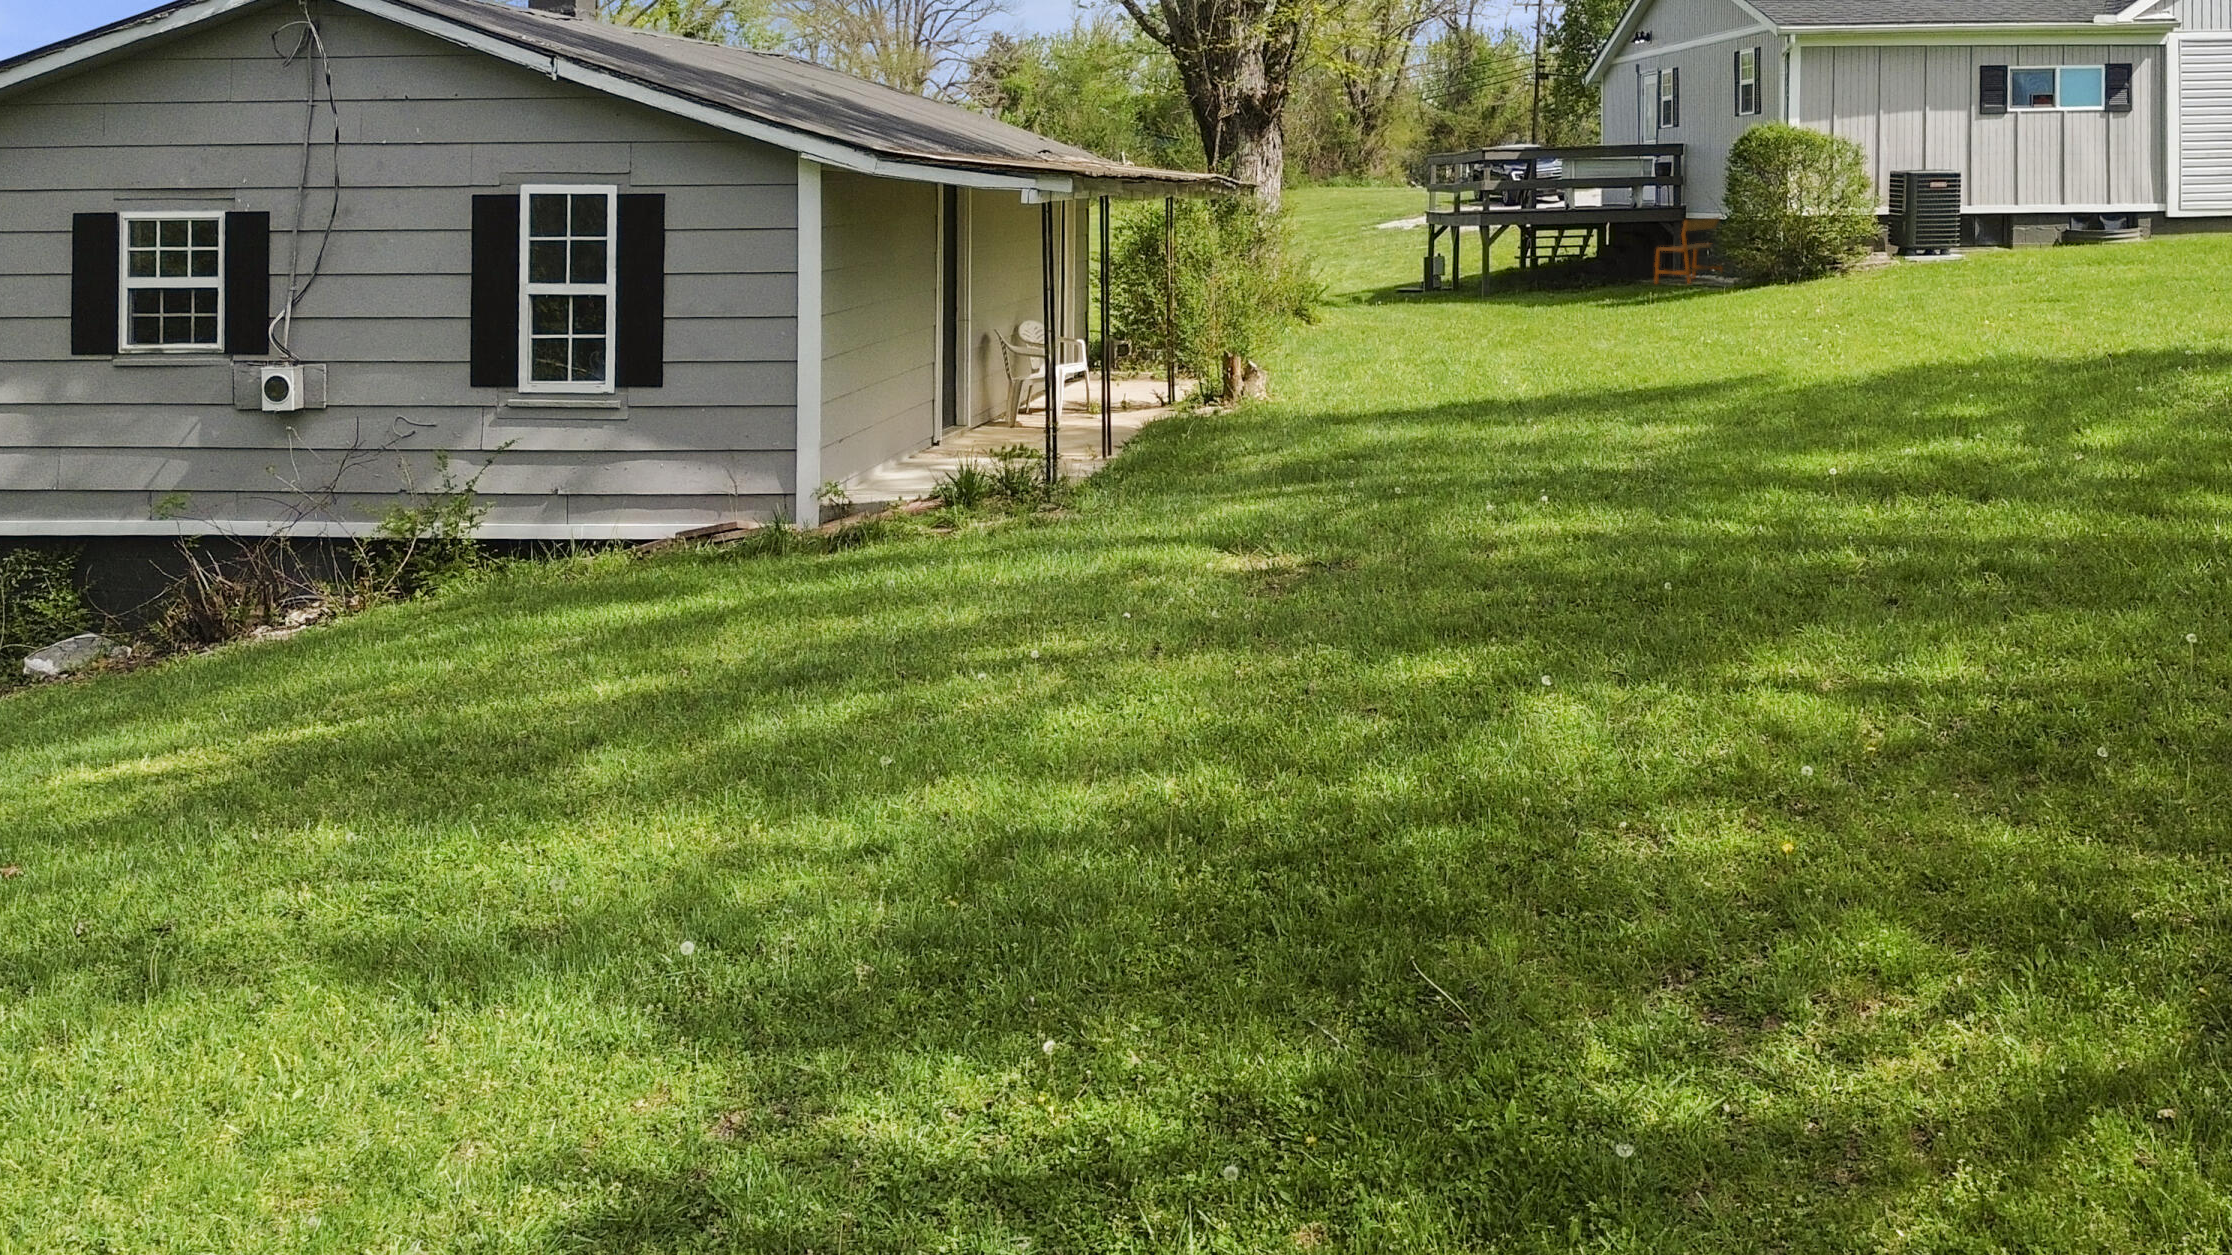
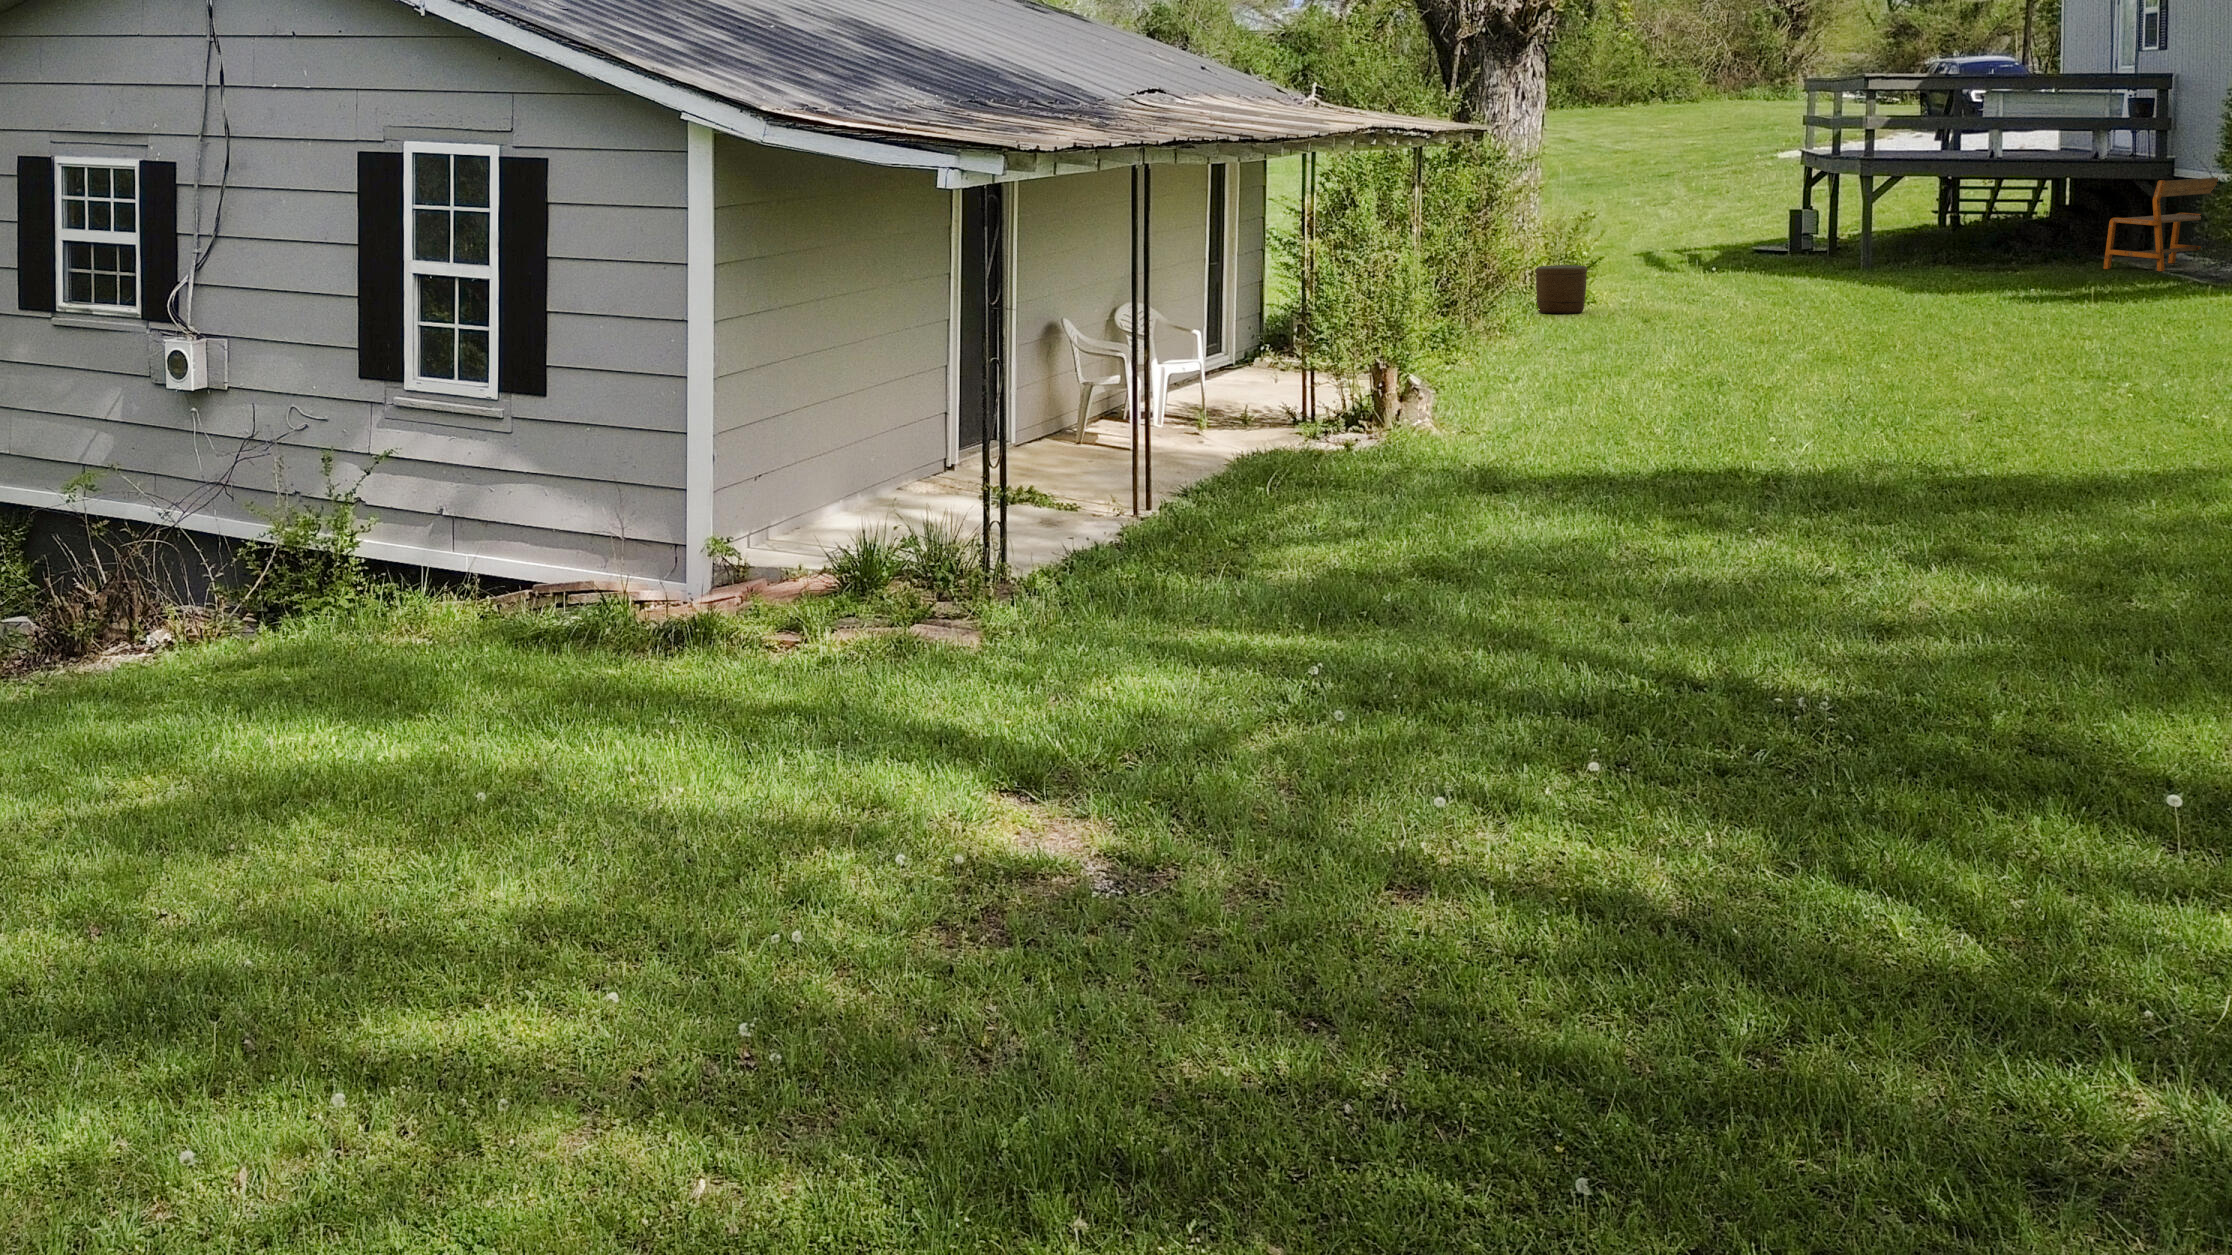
woven basket: none [1294,290,1331,328] -> present [1535,265,1587,314]

